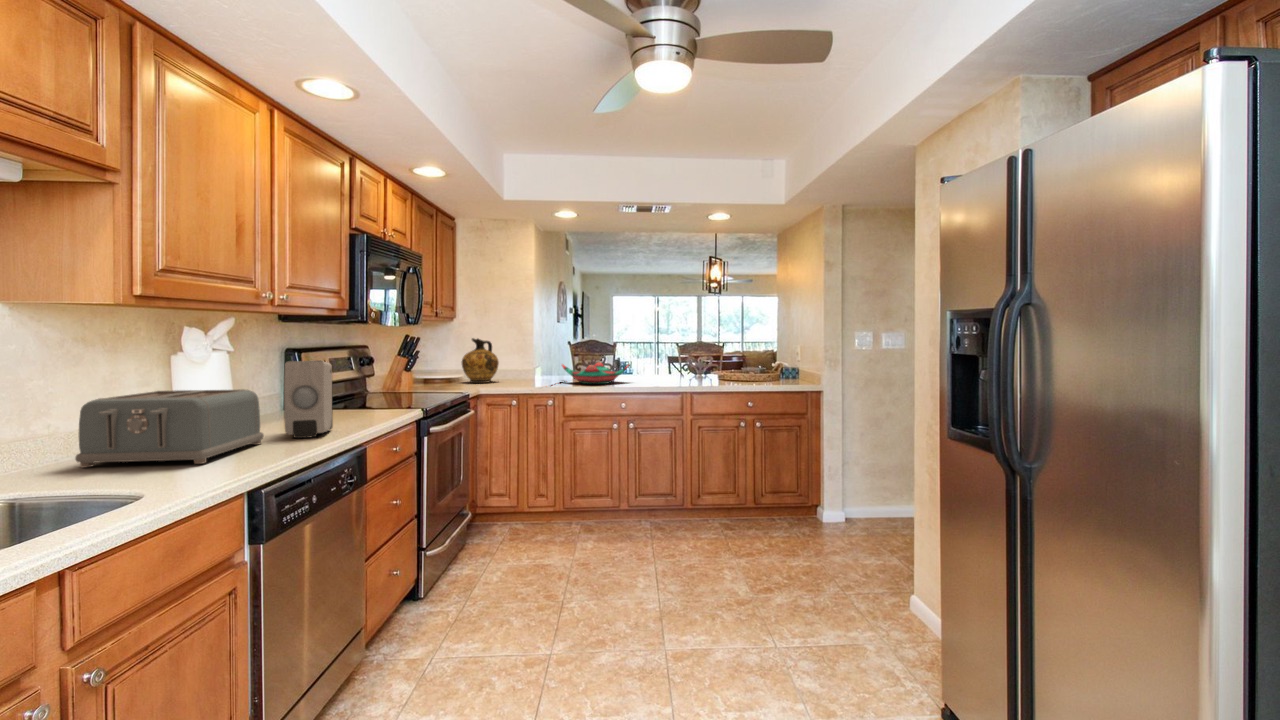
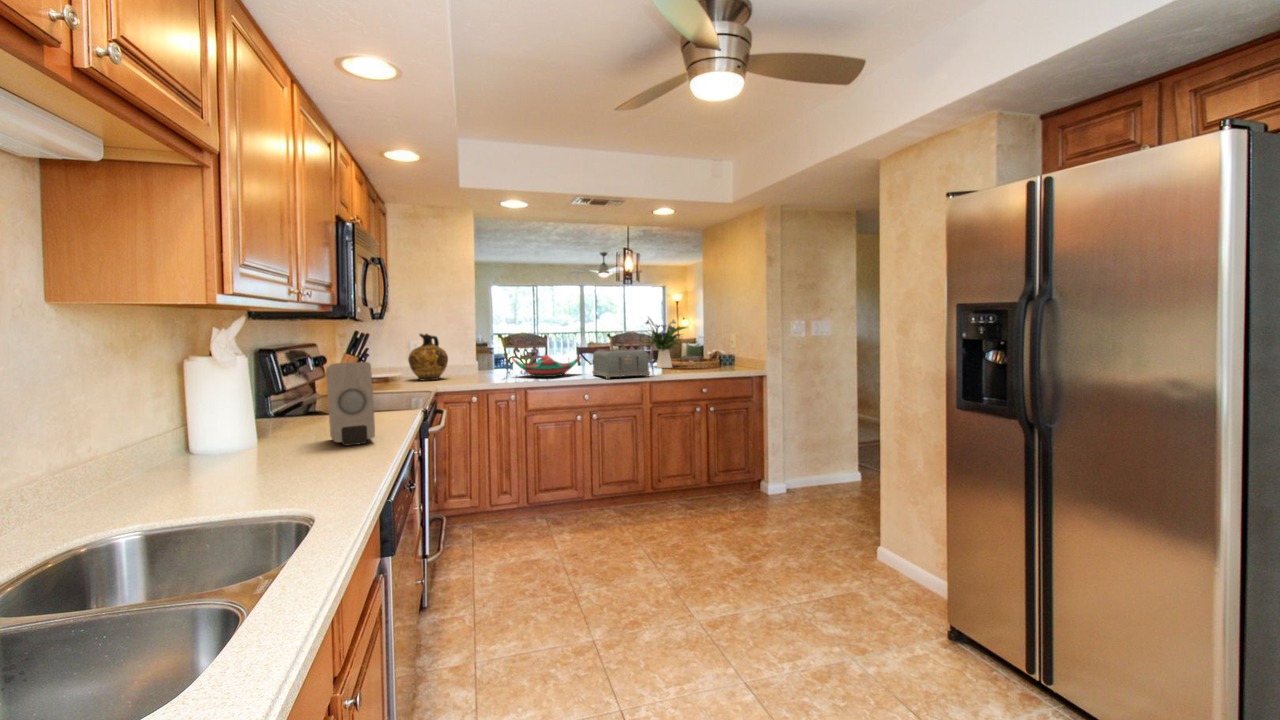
flower arrangement: none [699,325,750,379] -> present [645,319,685,368]
toaster: present [75,389,264,467] -> present [592,349,650,379]

